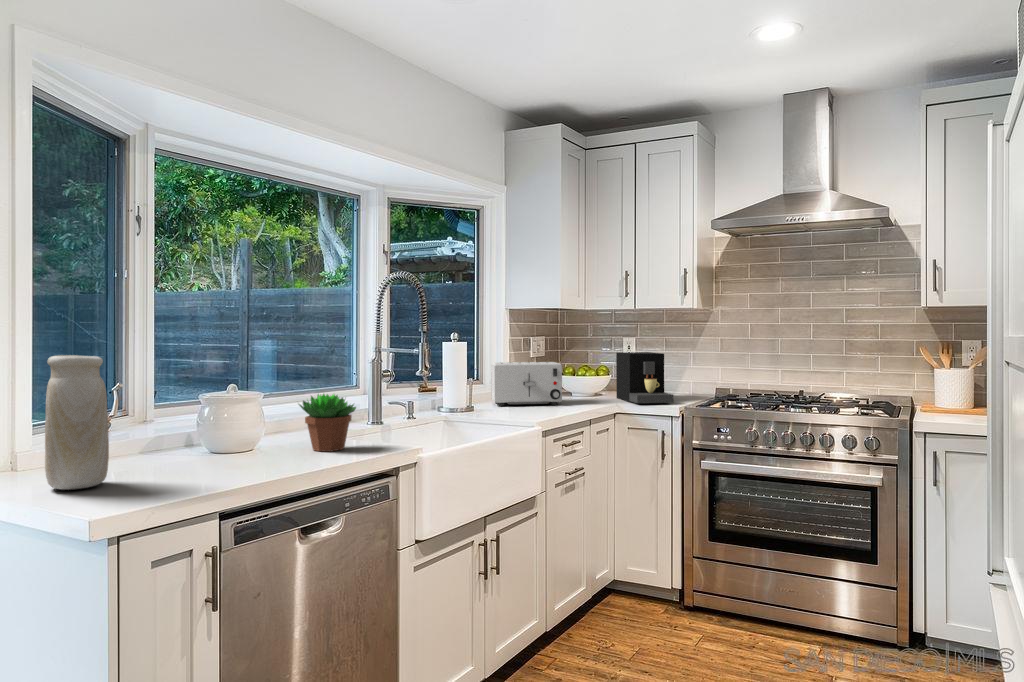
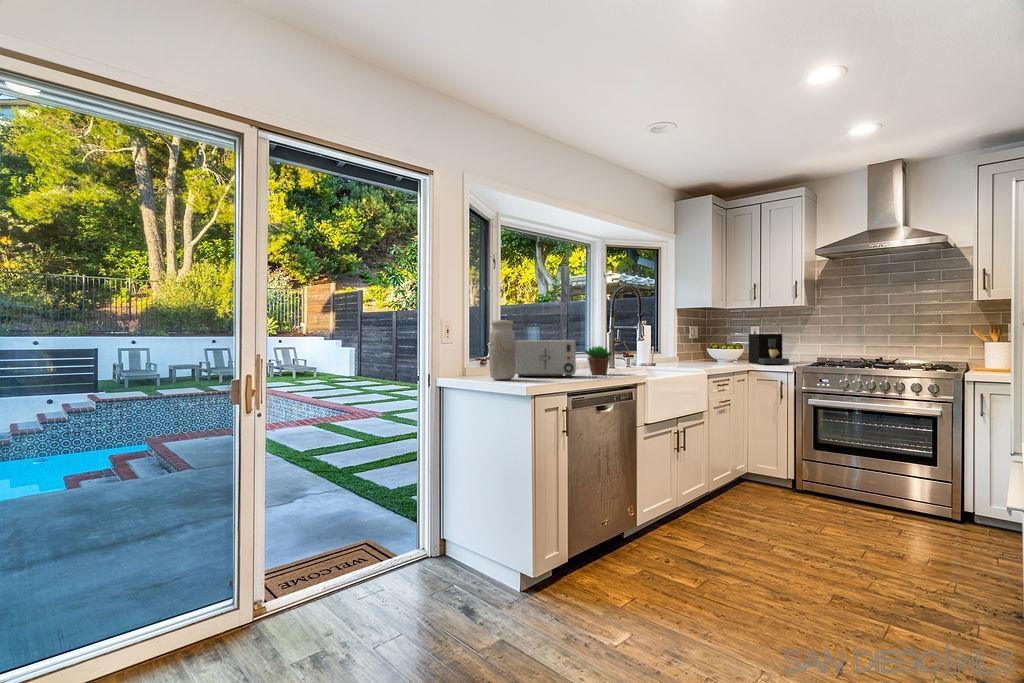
toaster: present [491,362,562,406] -> present [515,340,576,377]

